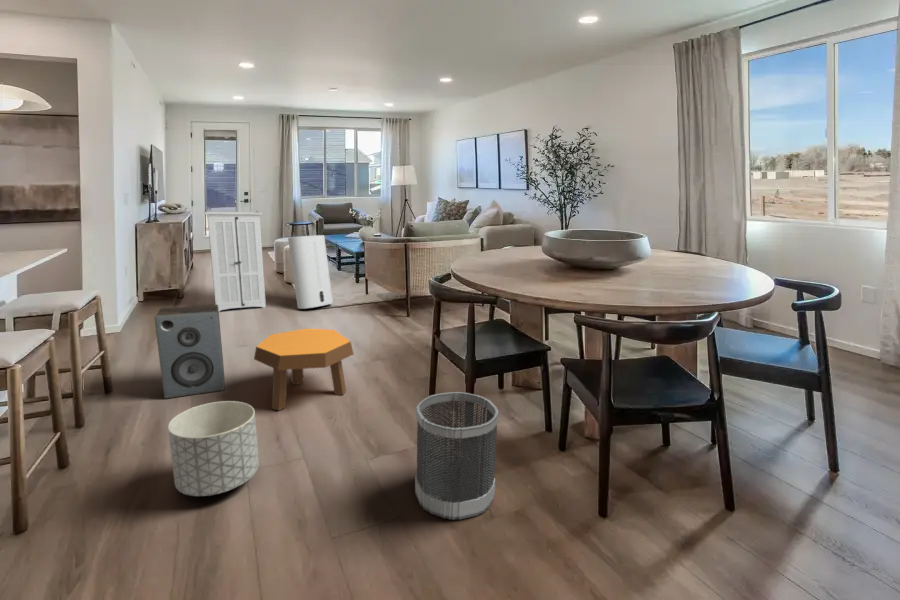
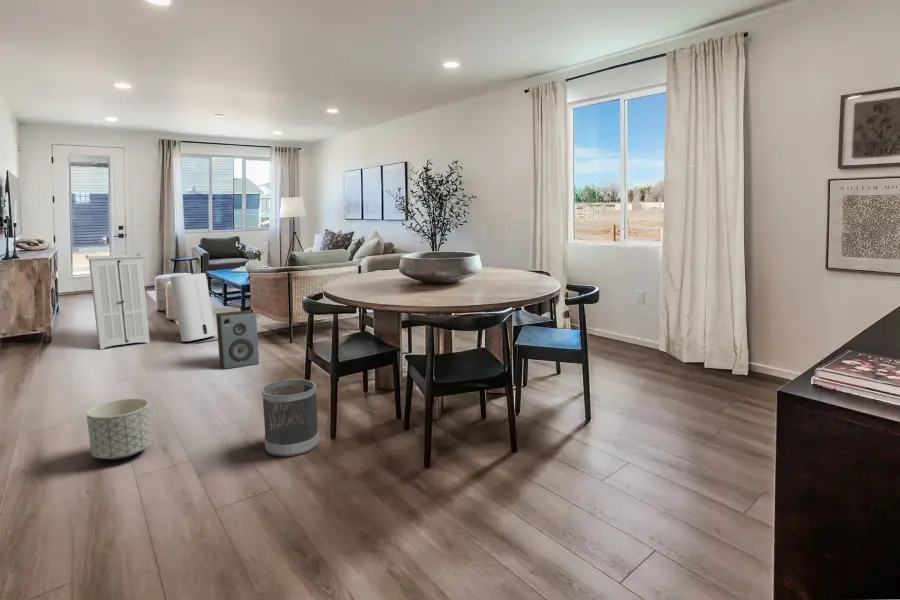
speaker: present [155,305,225,398] -> present [216,310,259,369]
footstool: present [254,328,354,410] -> none [144,351,227,414]

